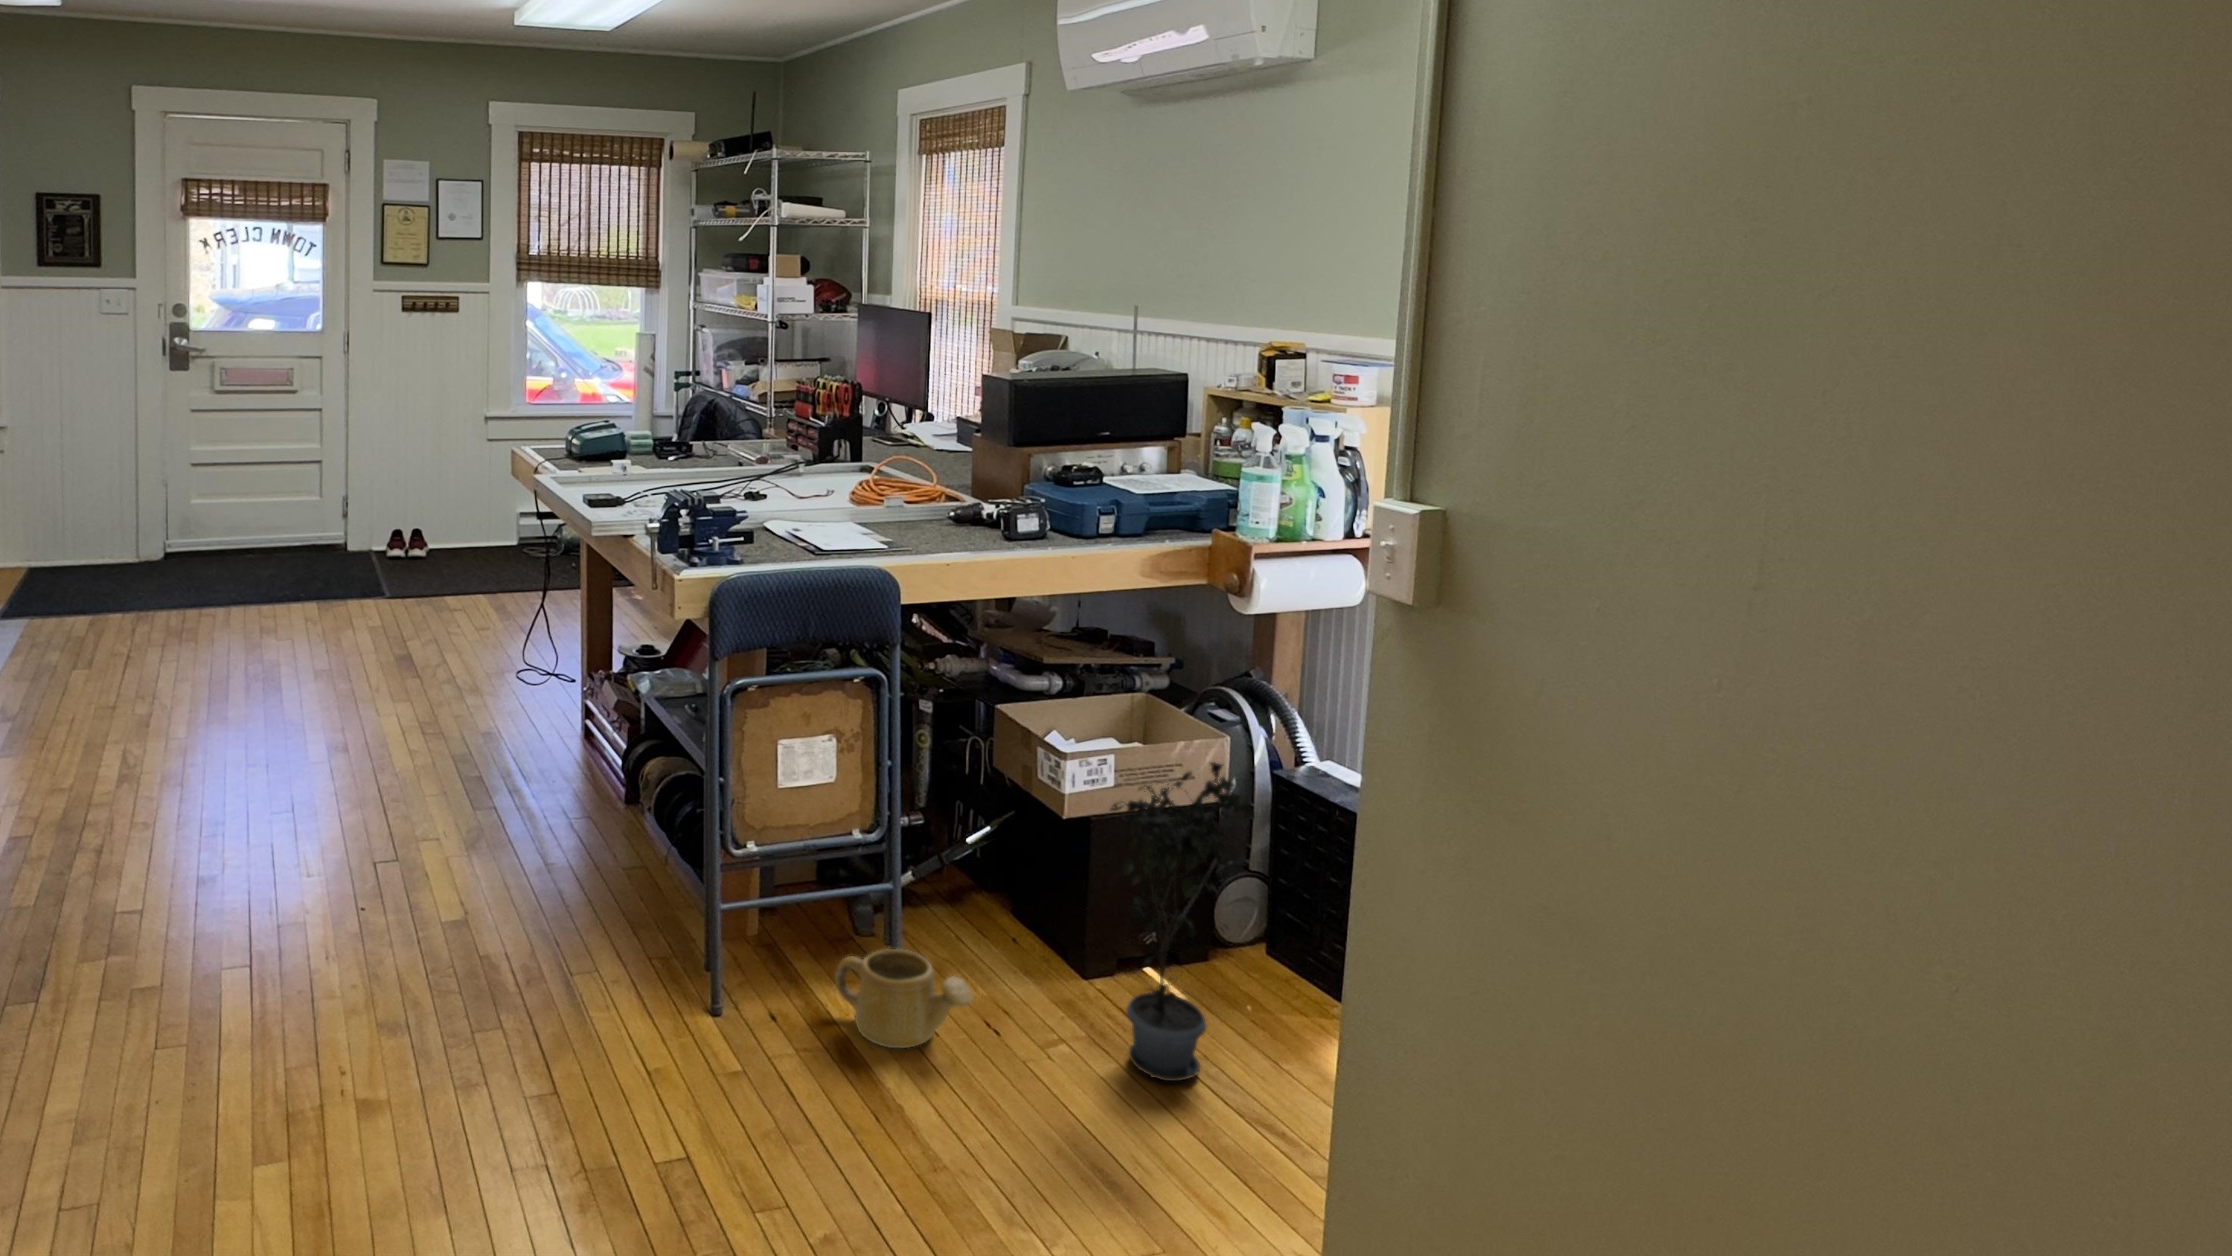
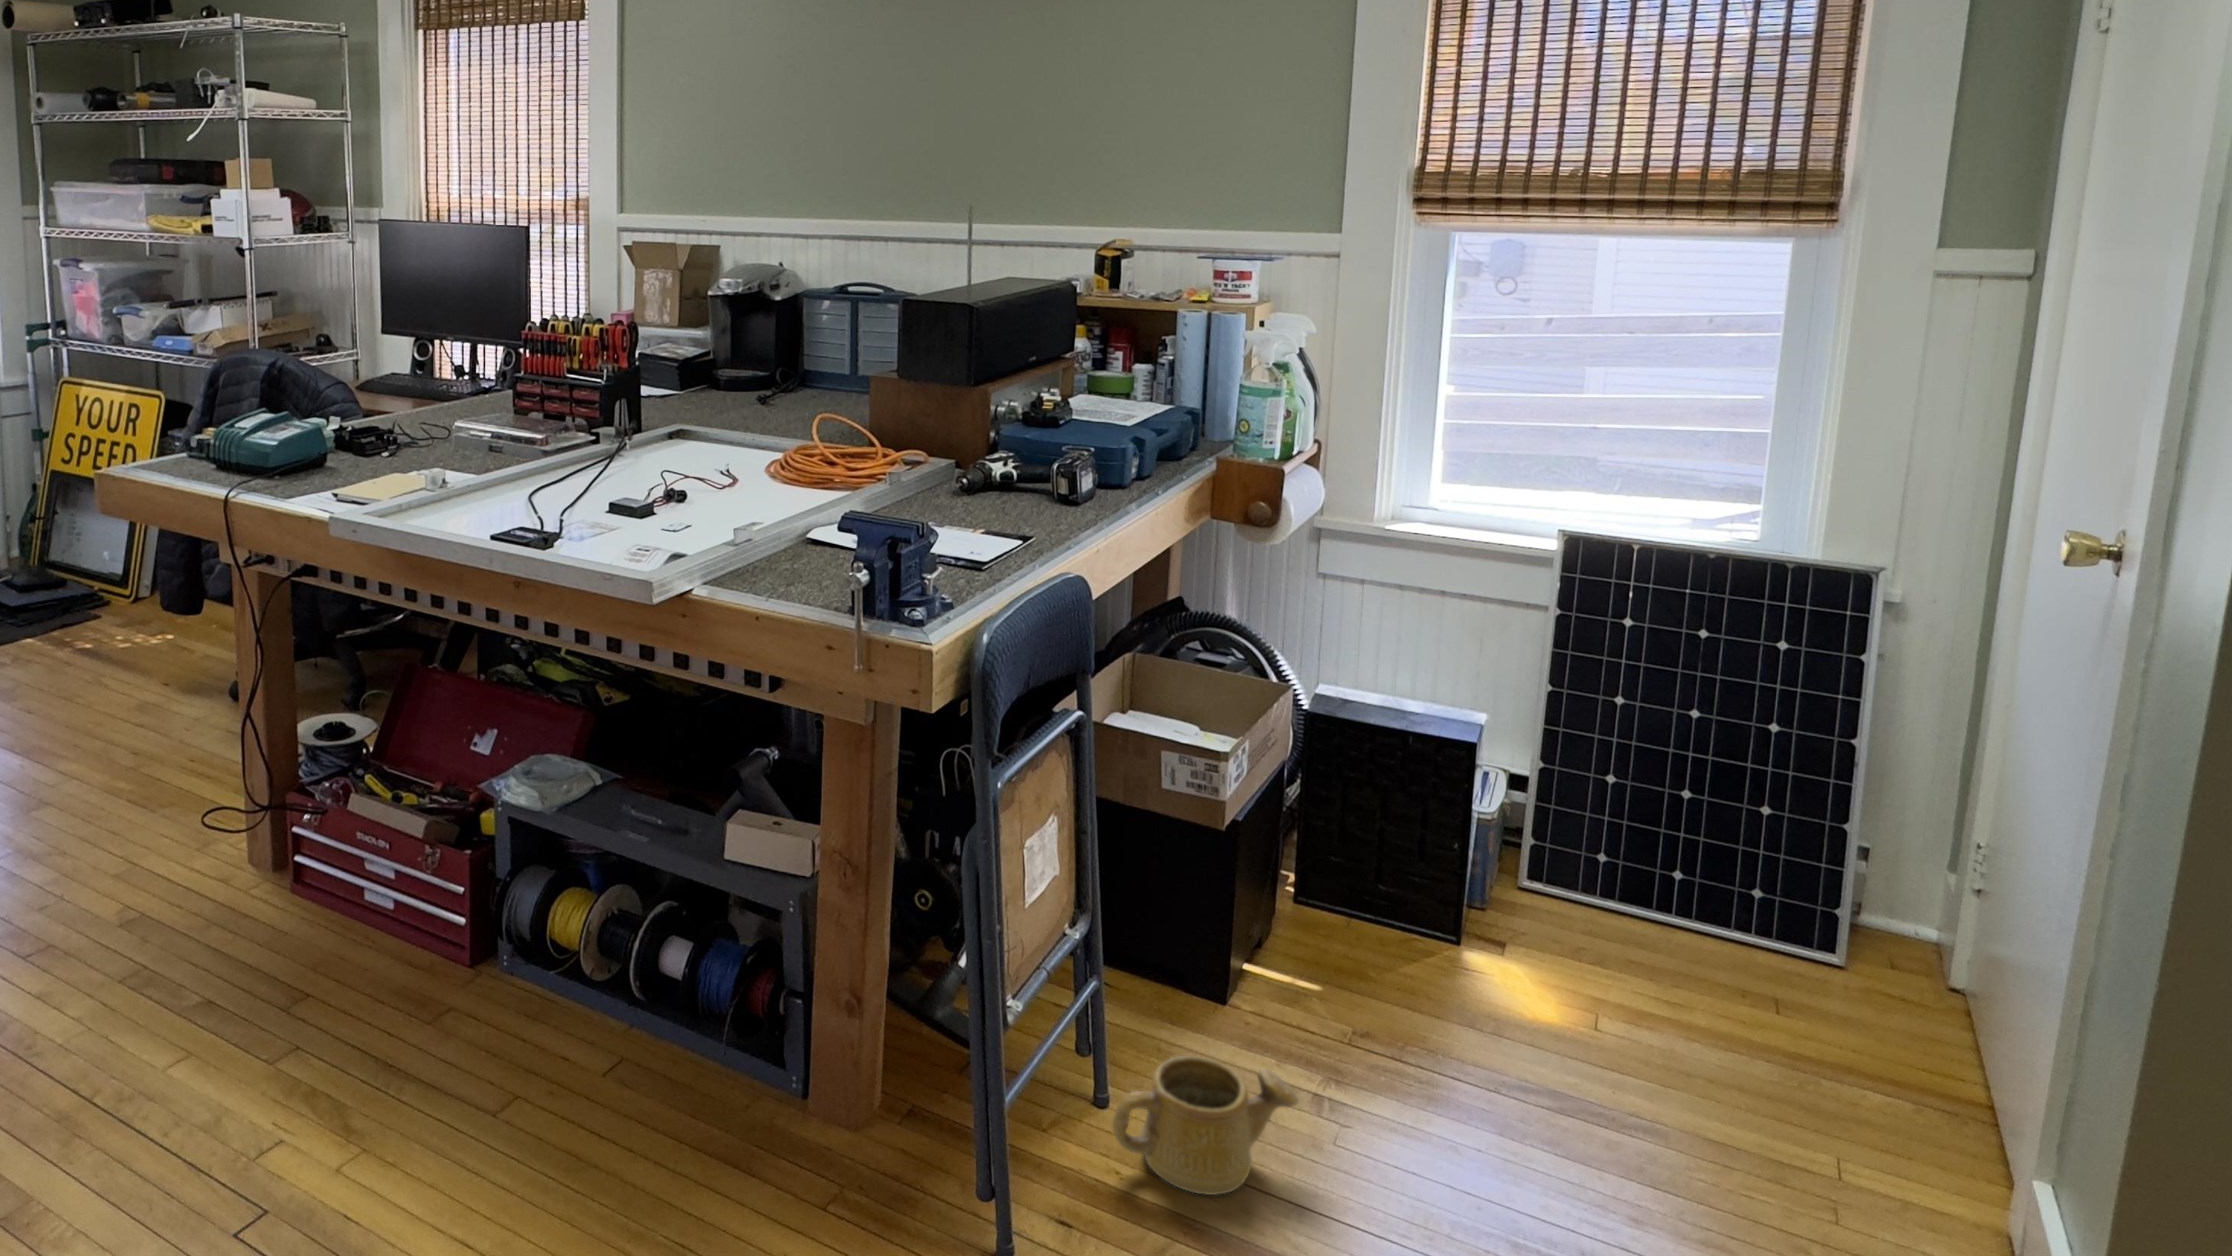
potted plant: present [1111,762,1255,1081] -> none [1369,727,1561,1098]

